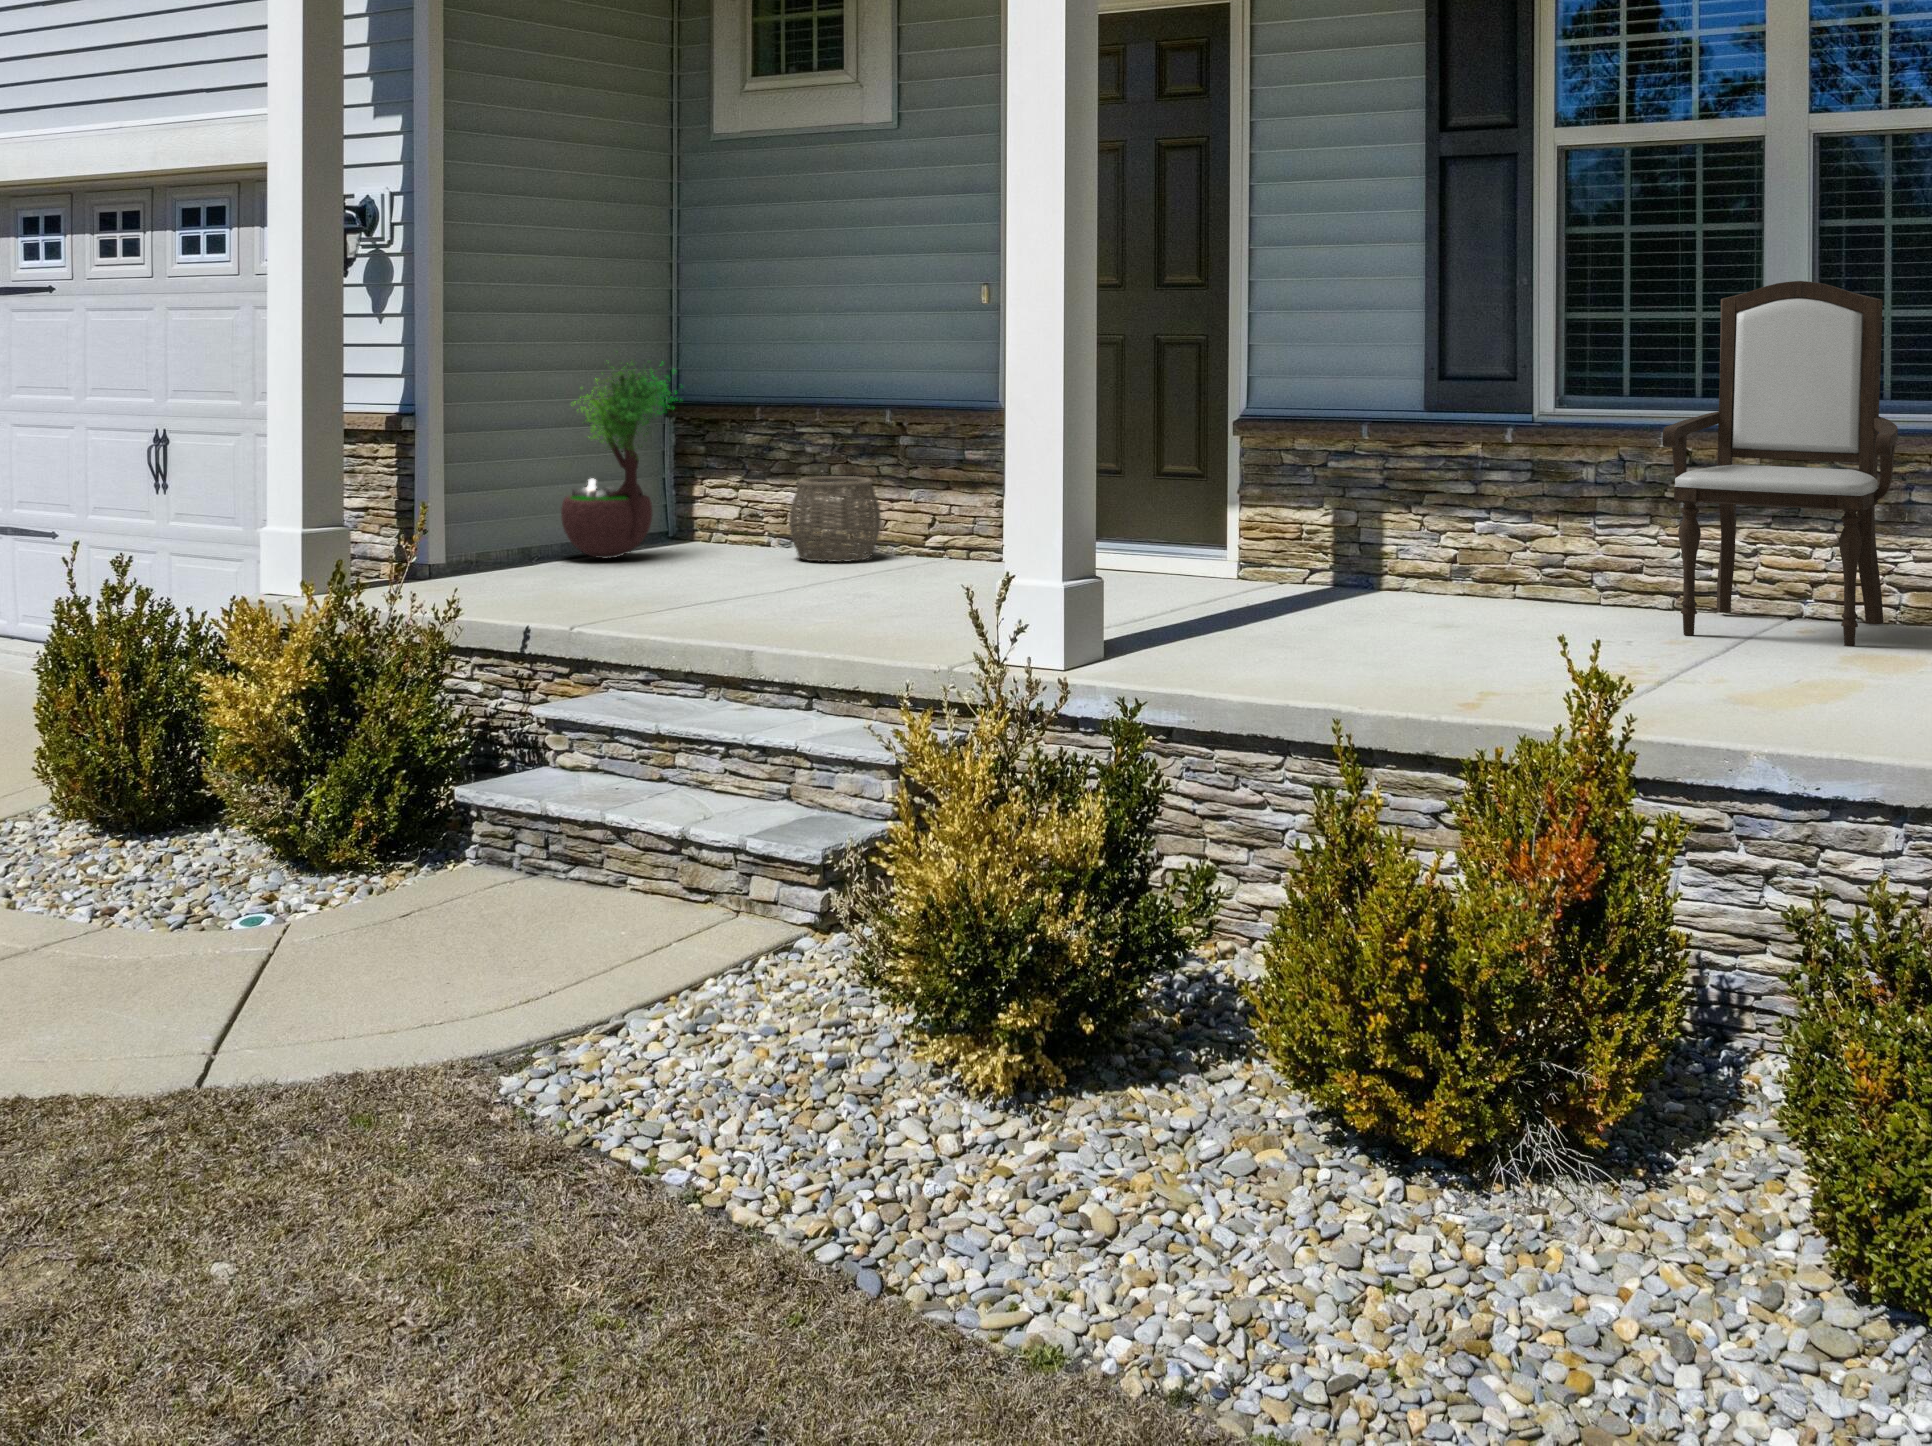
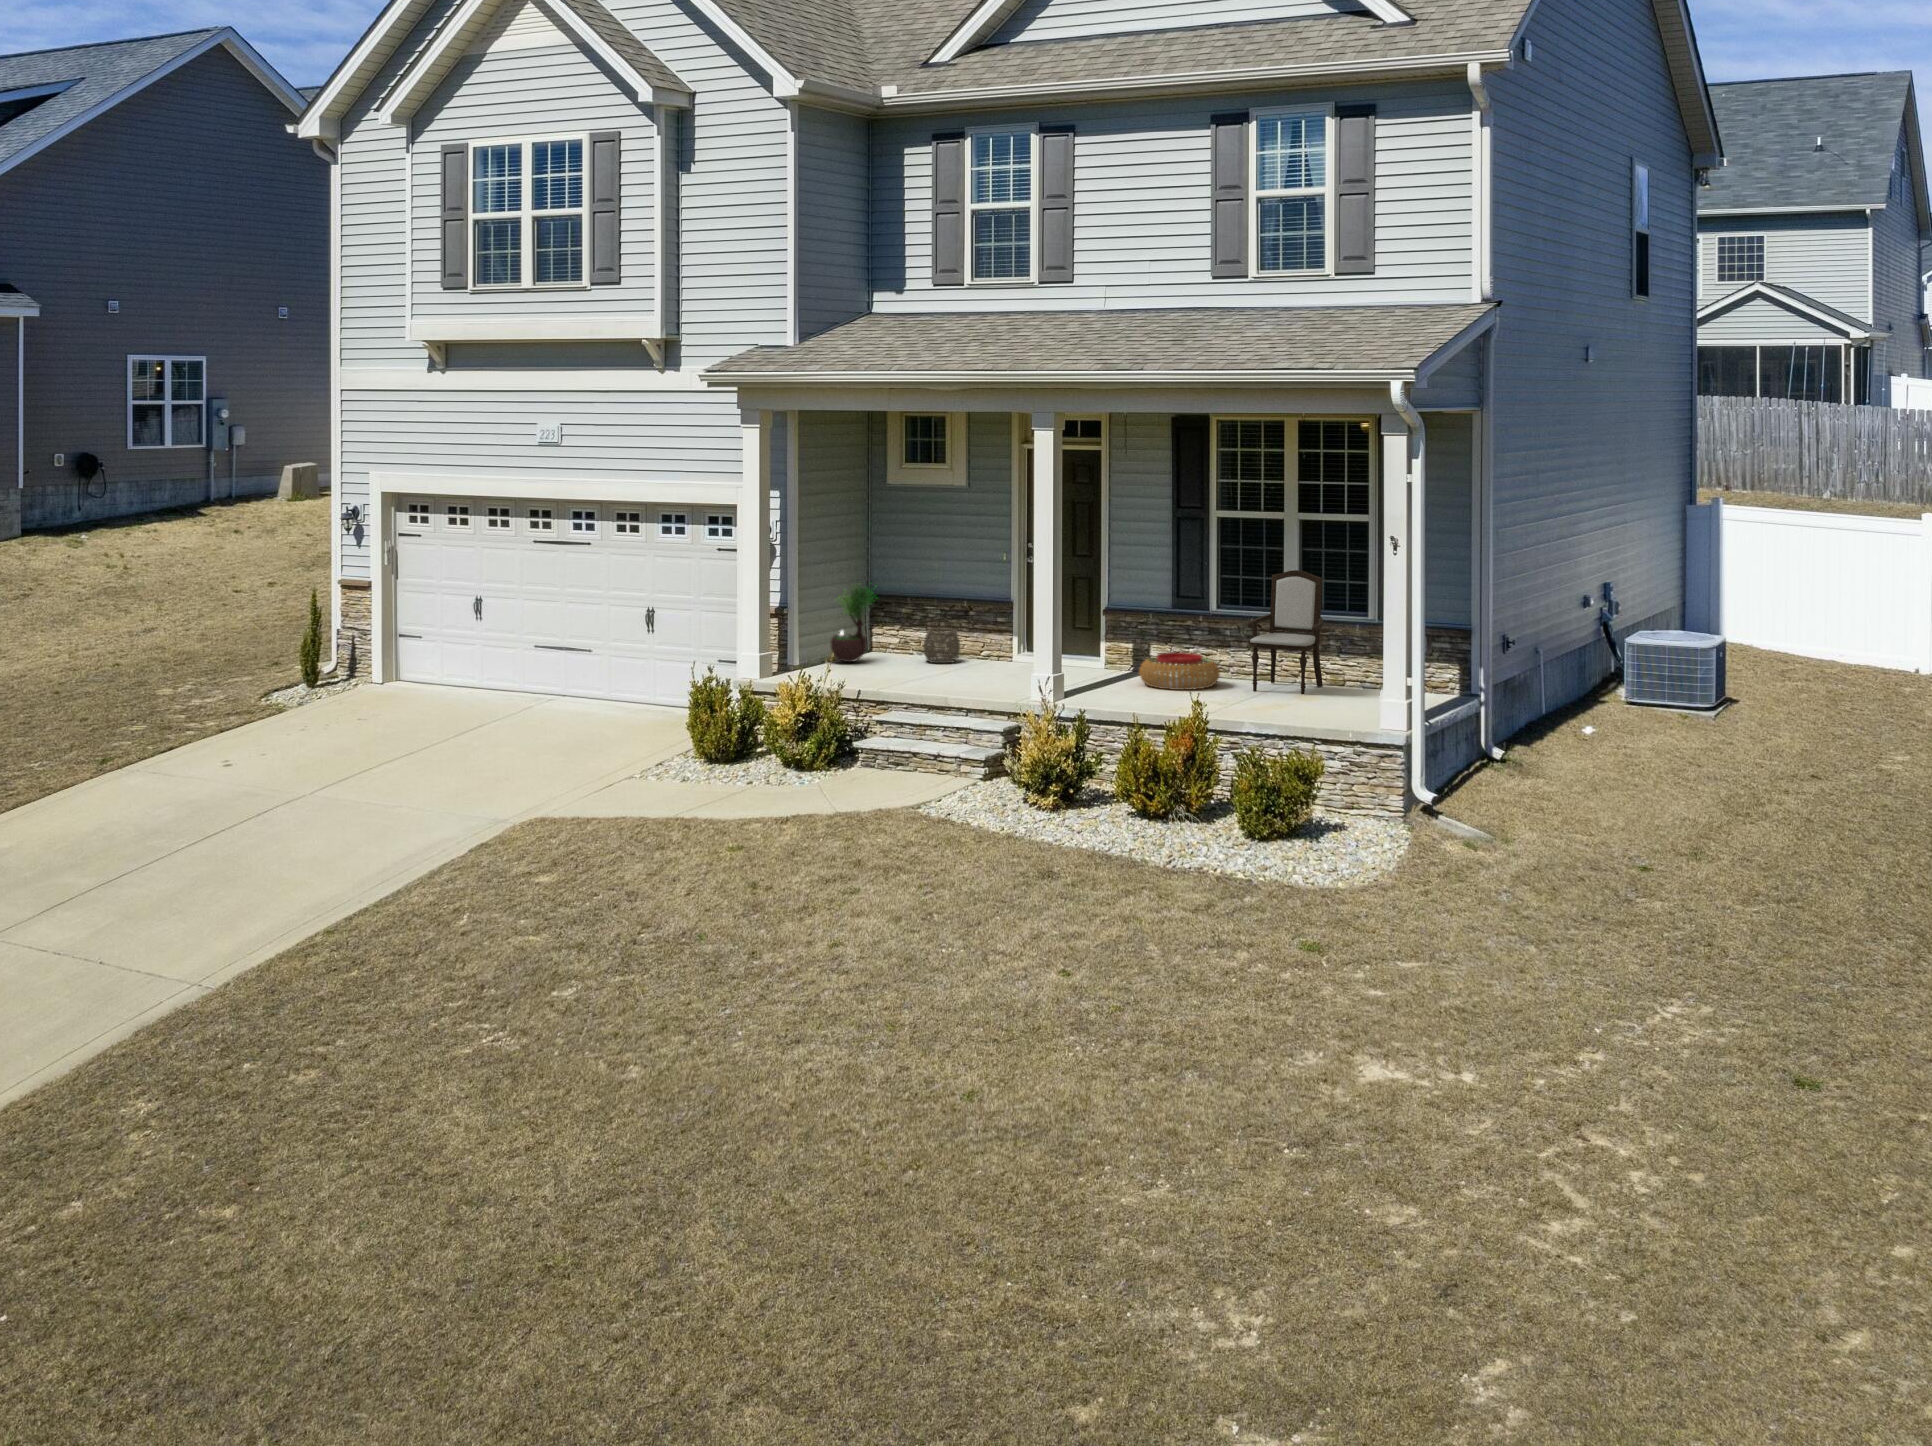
pouf: none [1334,524,1571,630] -> present [1139,652,1220,690]

